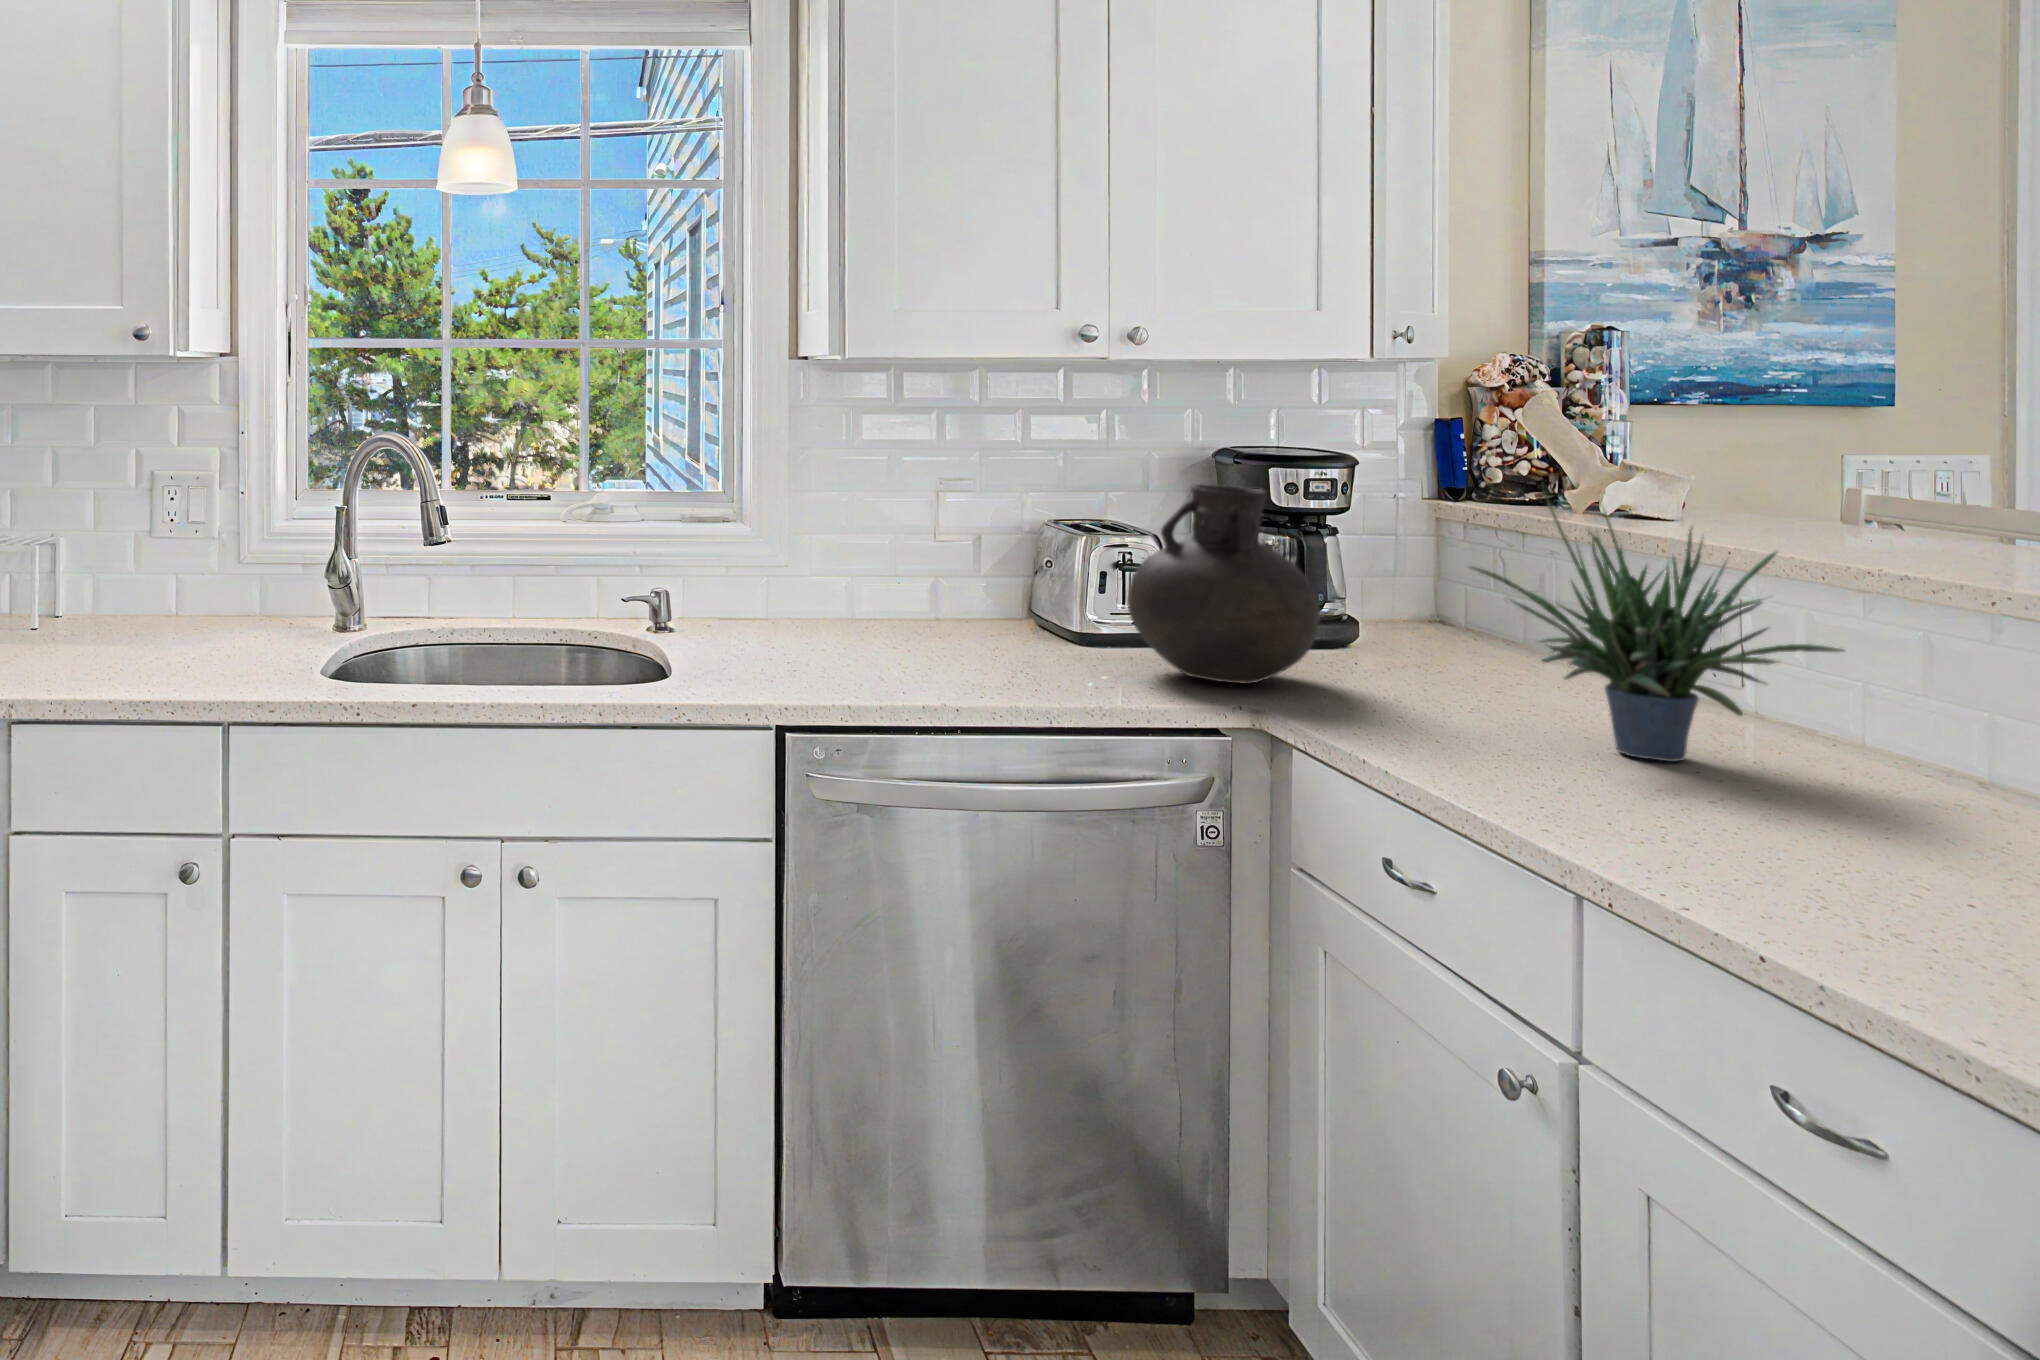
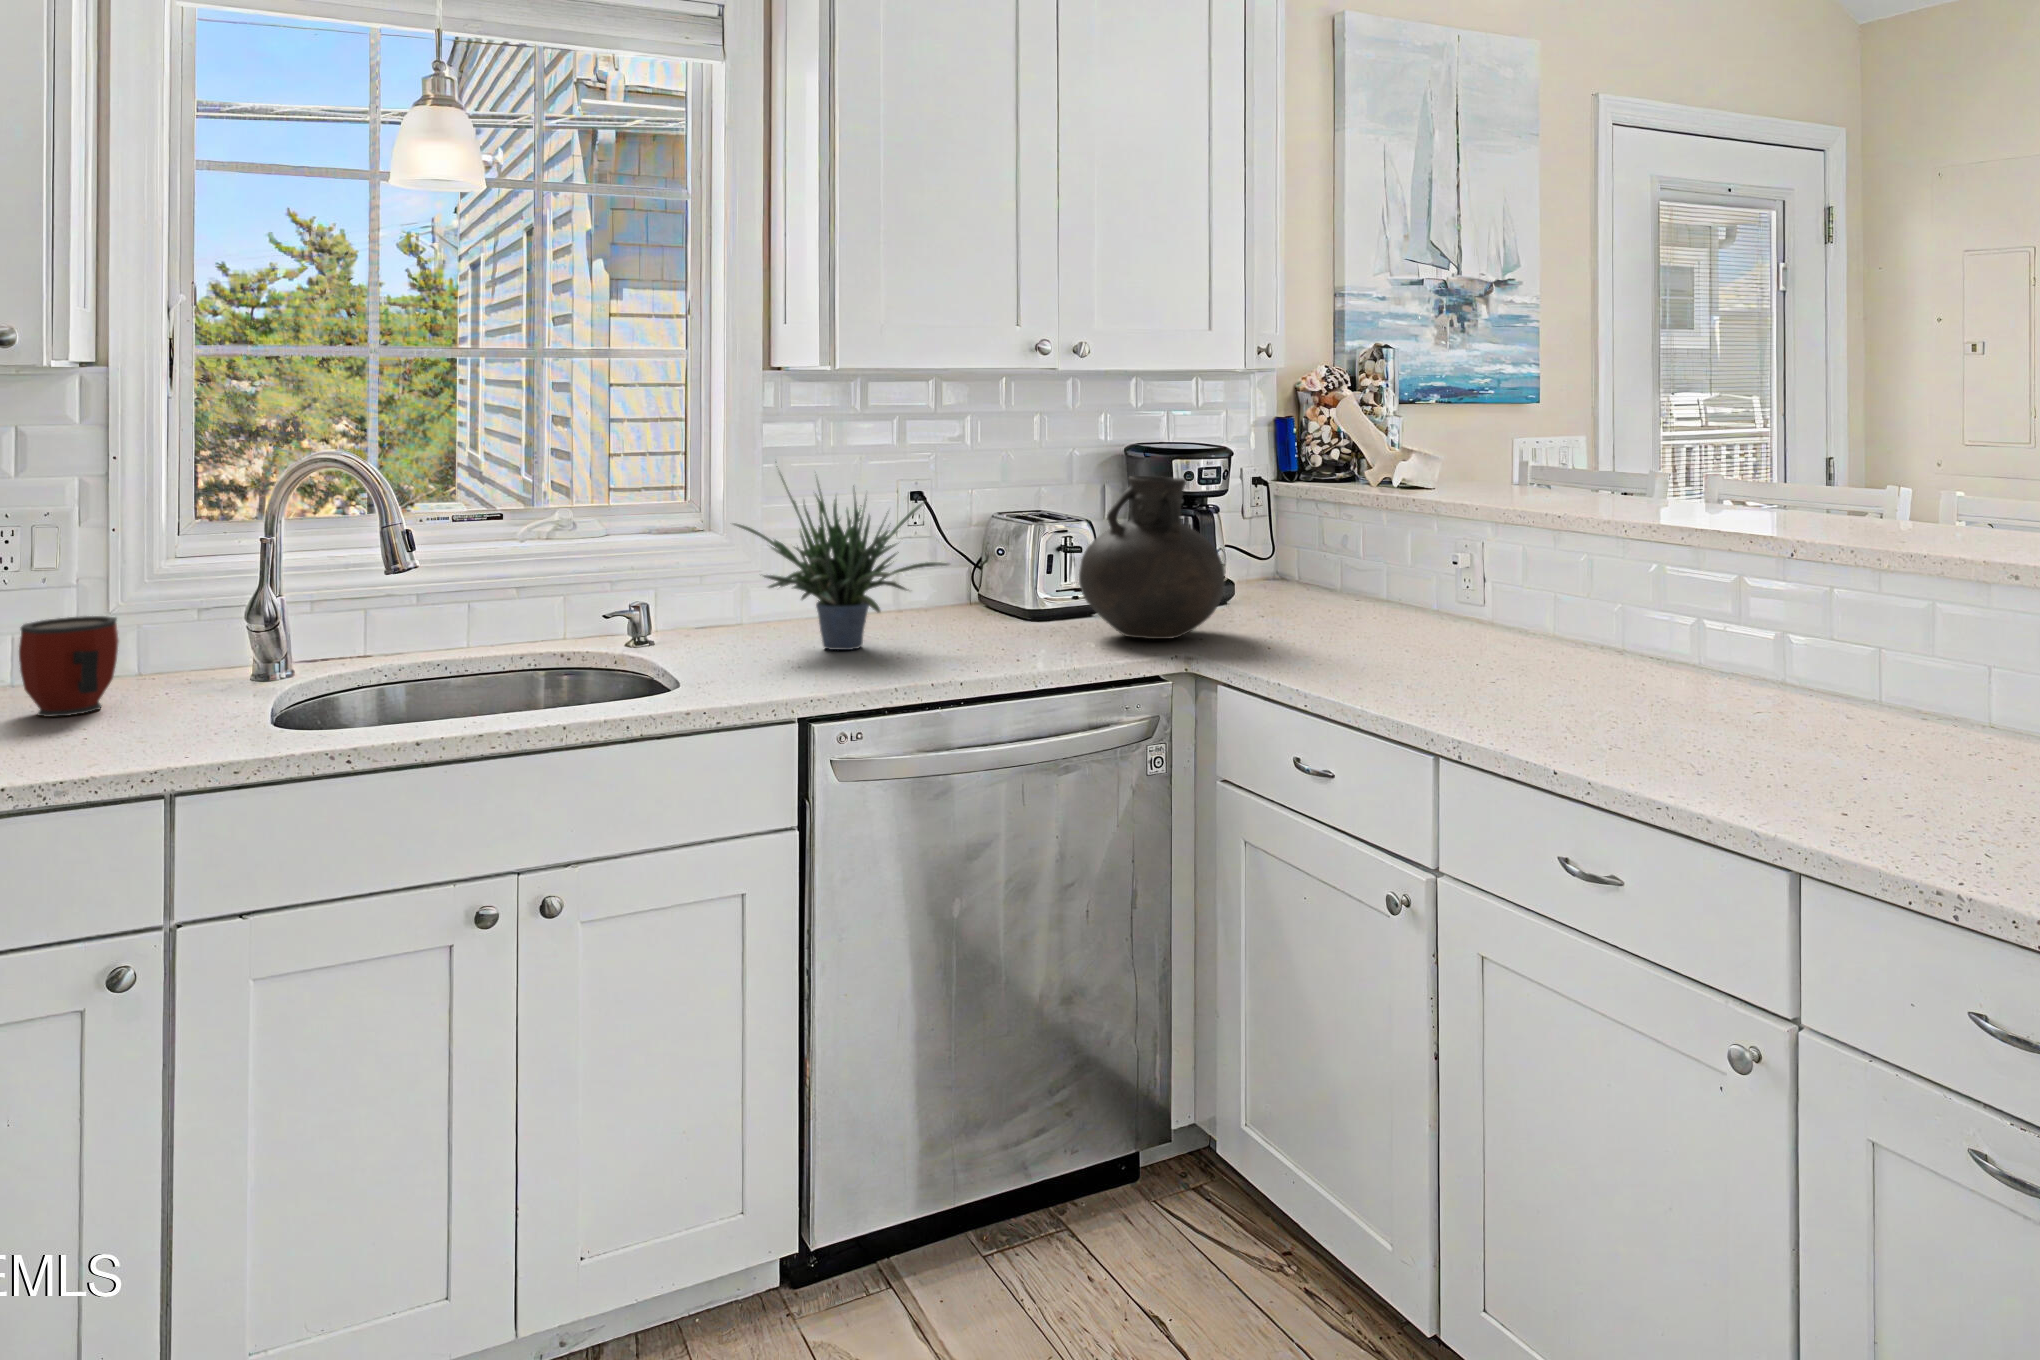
potted plant: present [1470,494,1844,762] -> present [733,474,949,650]
mug: none [157,565,227,648] -> present [19,616,119,717]

